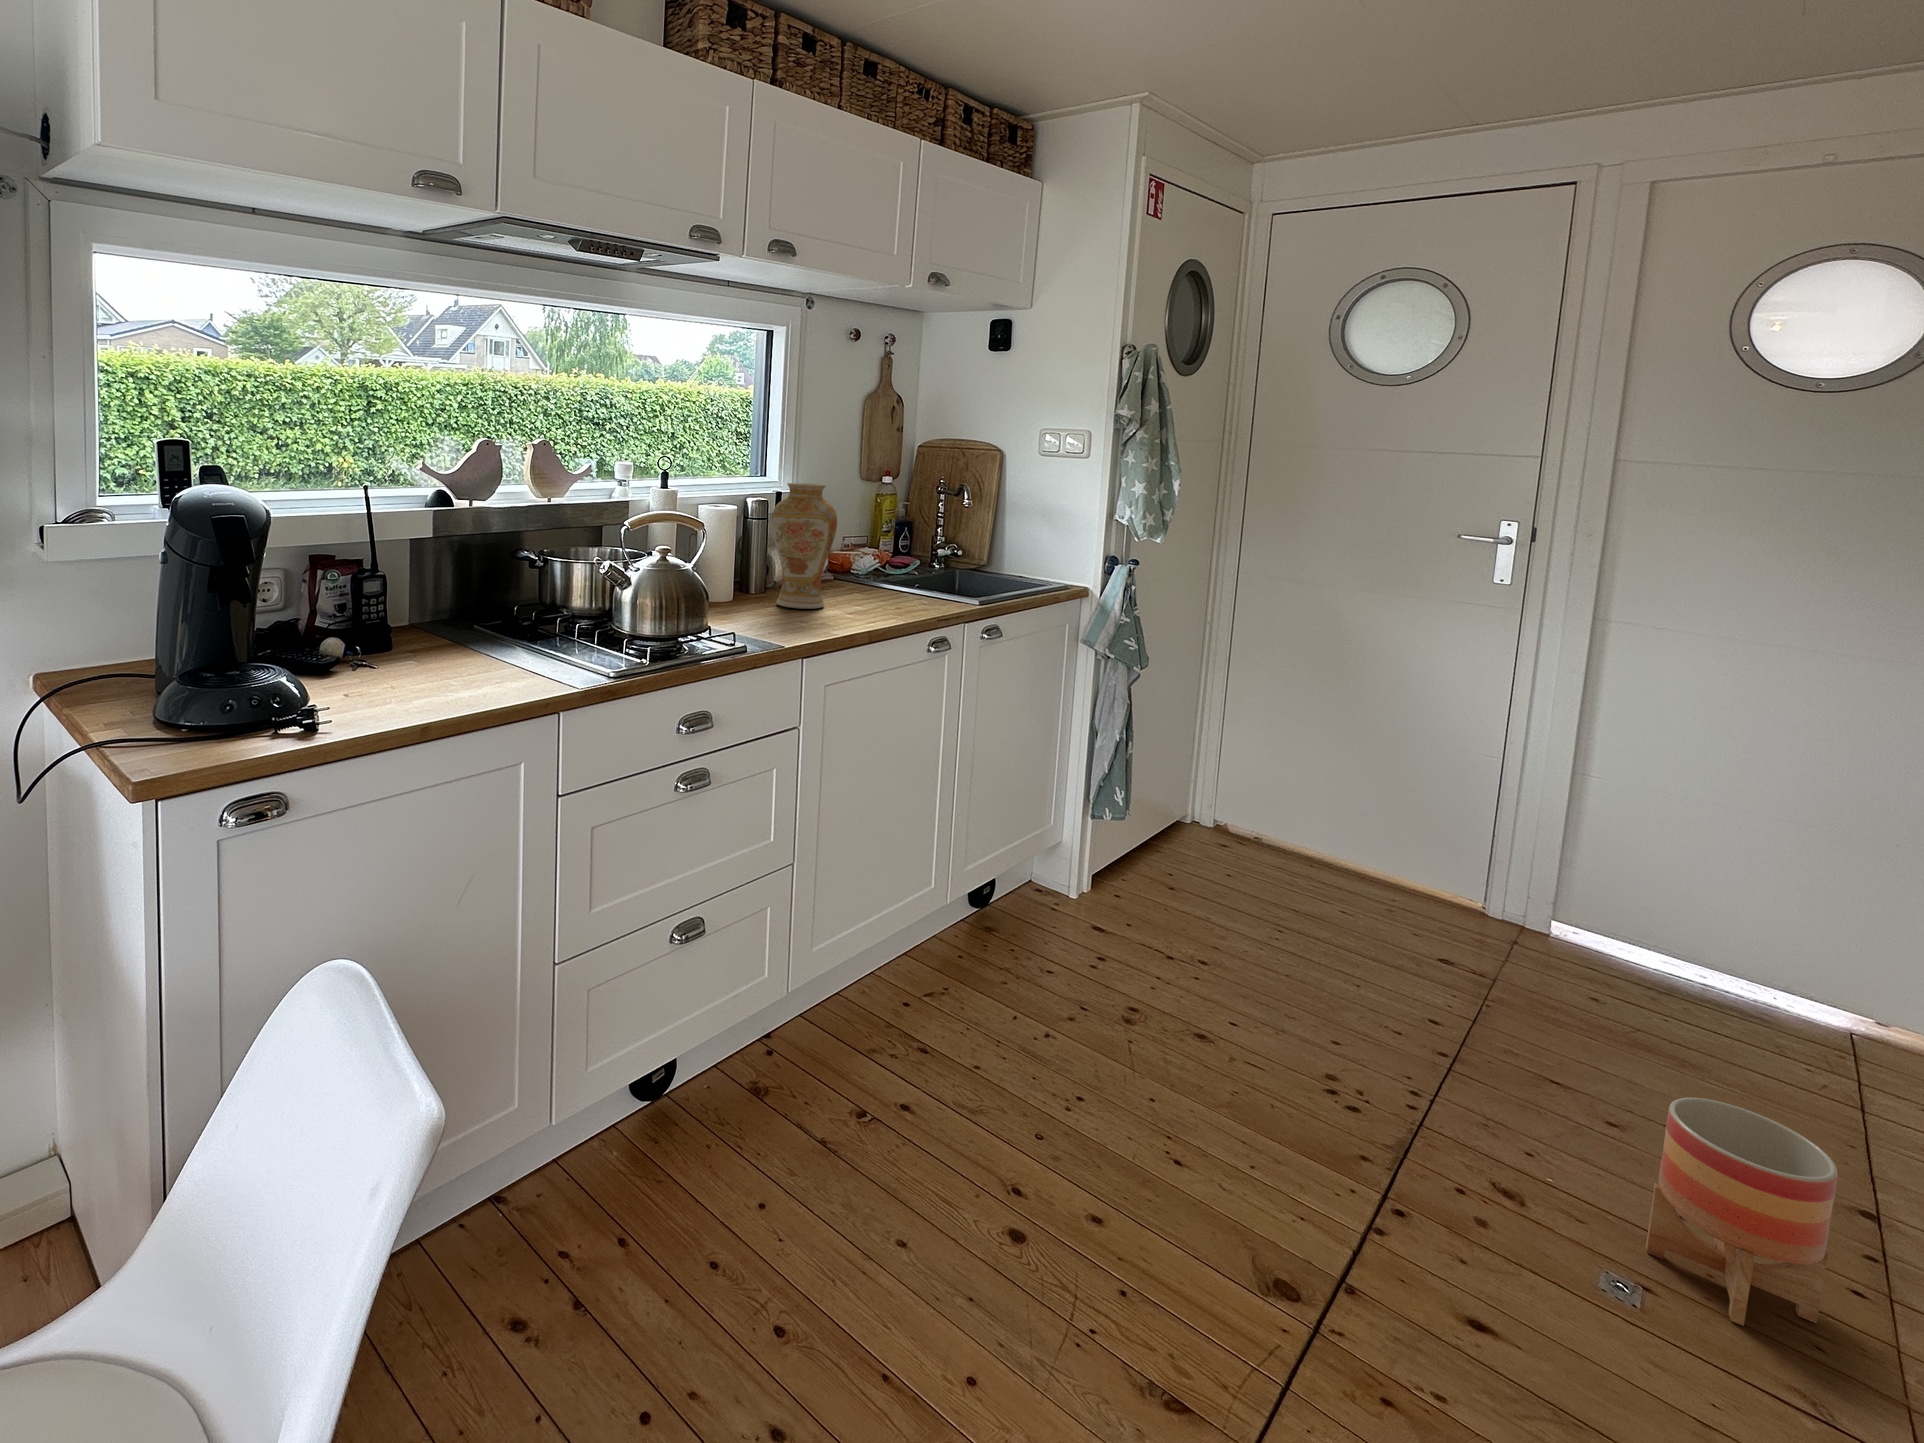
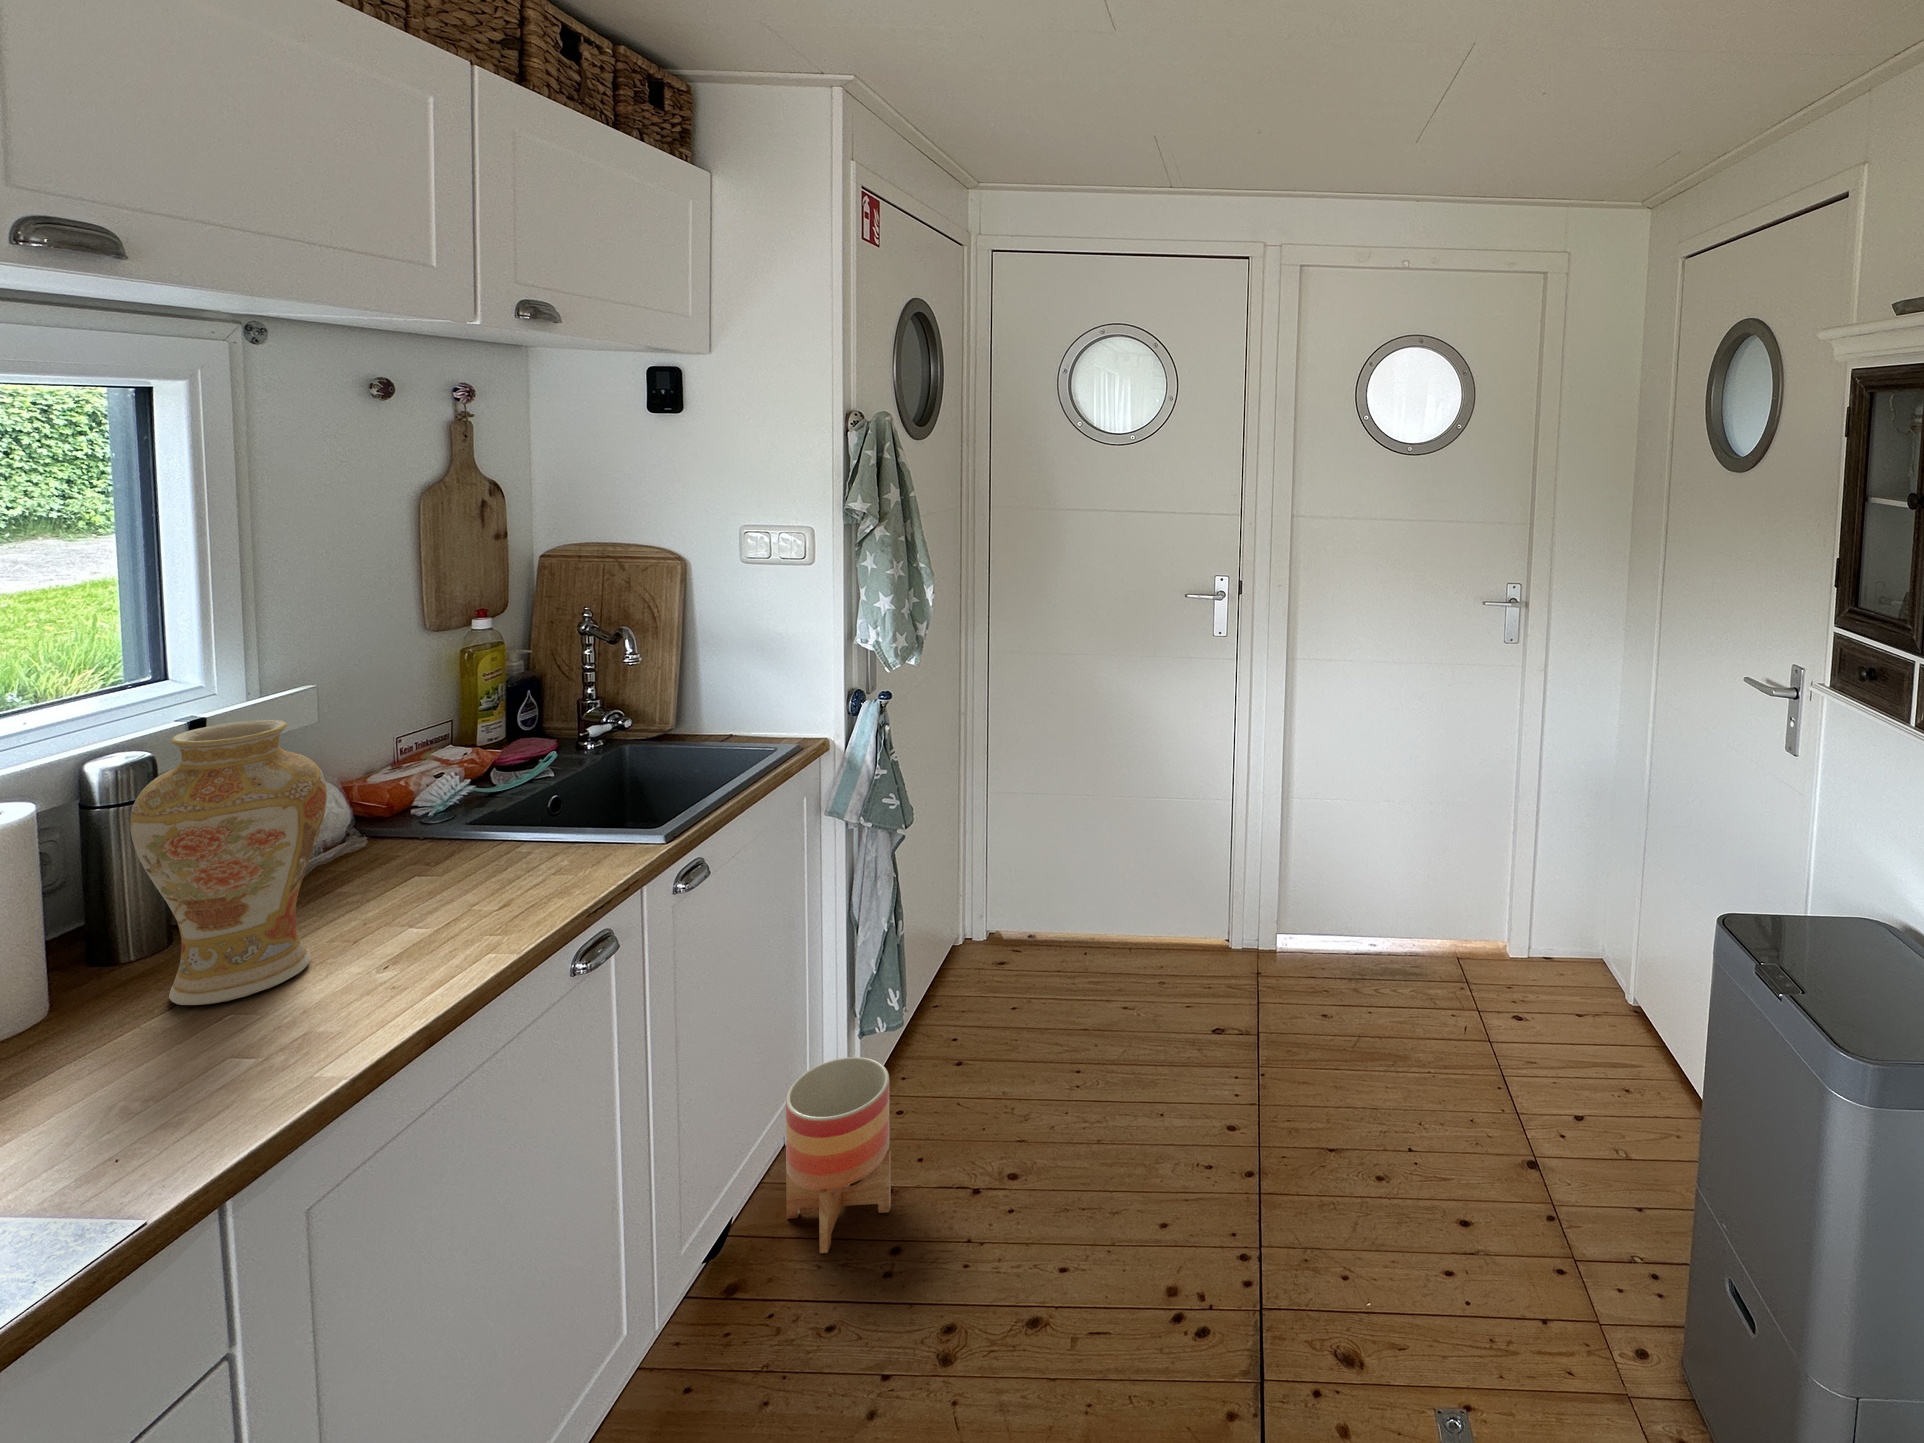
planter: present [1646,1098,1838,1326] -> present [786,1057,891,1253]

